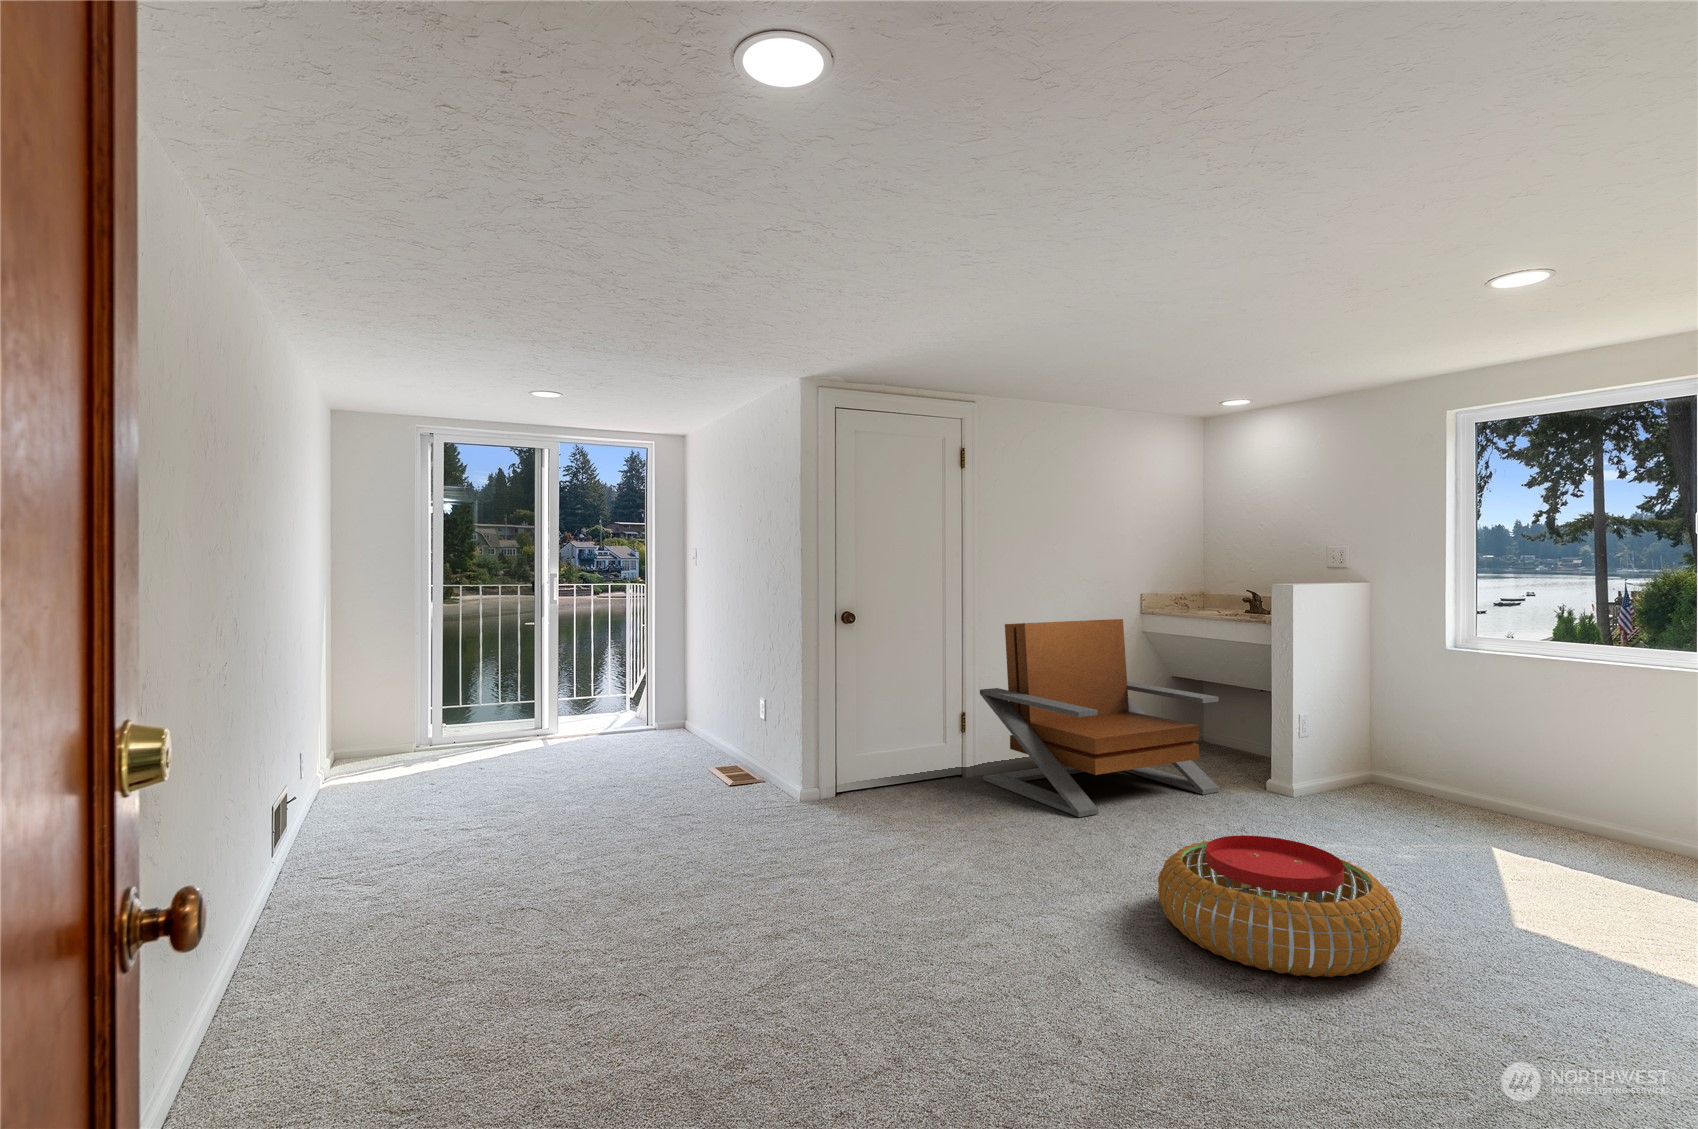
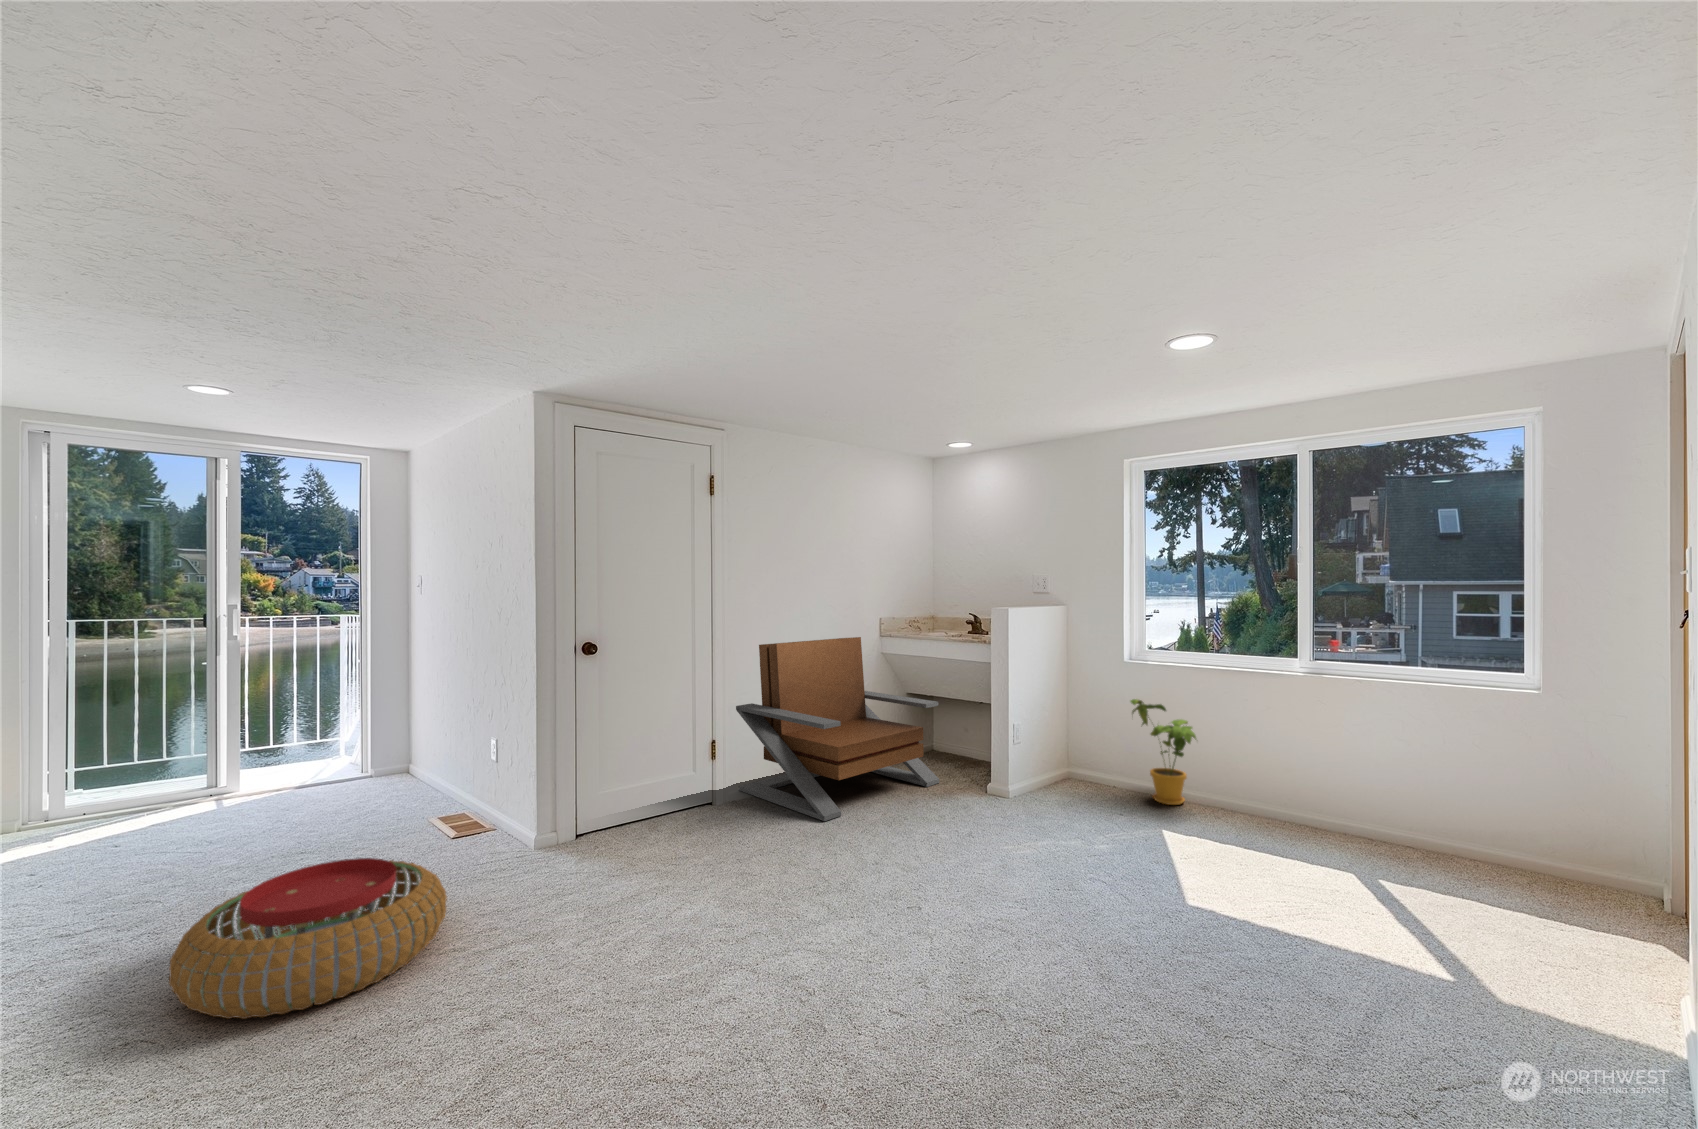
house plant: none [1480,704,1582,842] -> present [1130,699,1196,805]
pouf: present [1158,835,1402,977] -> present [169,858,447,1019]

